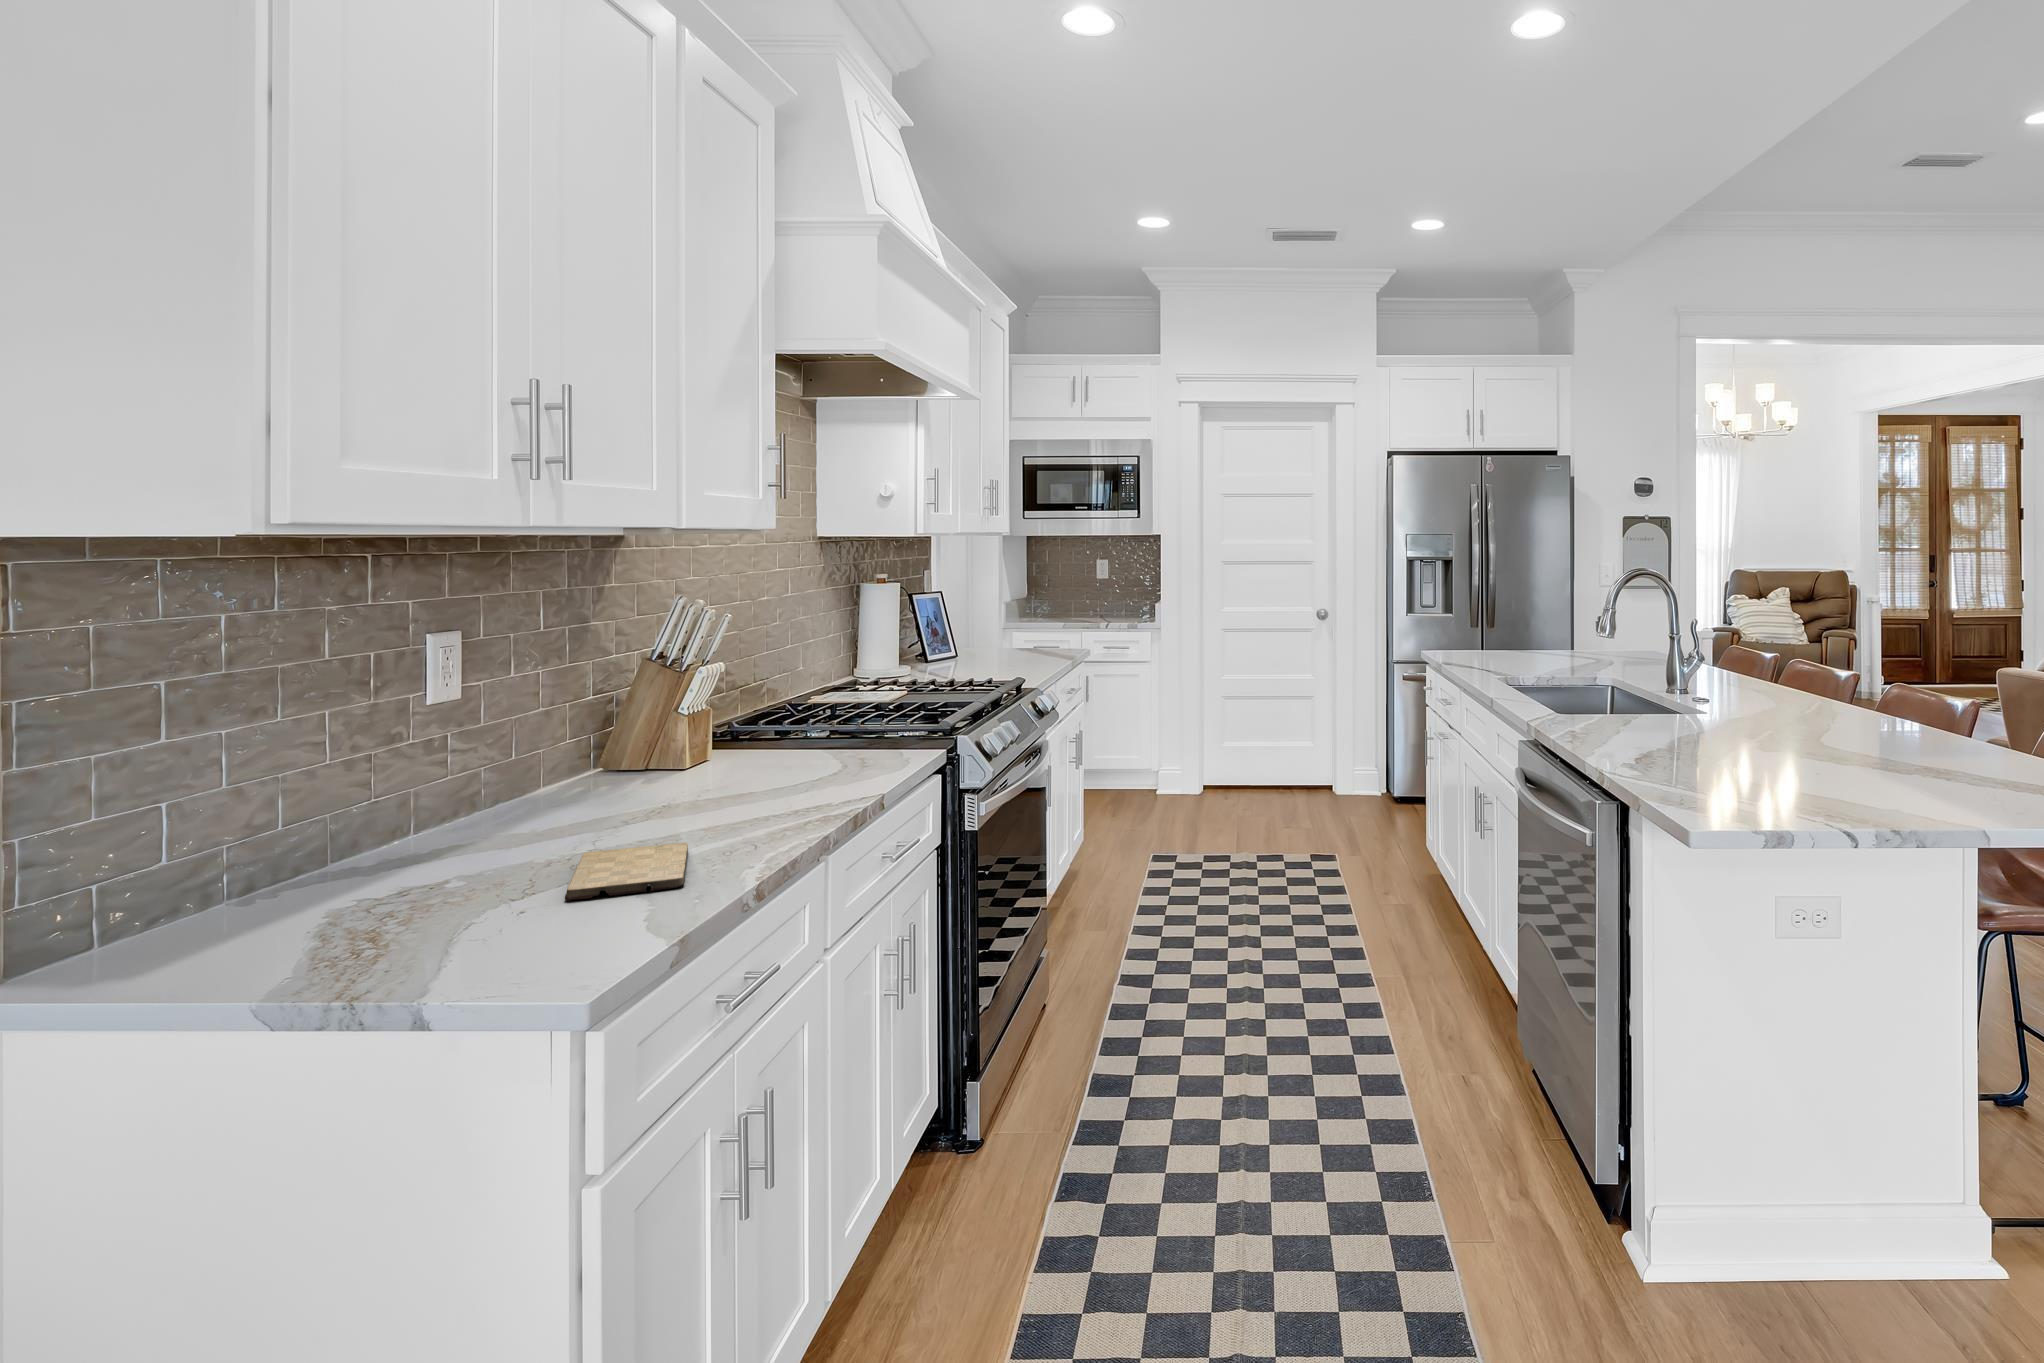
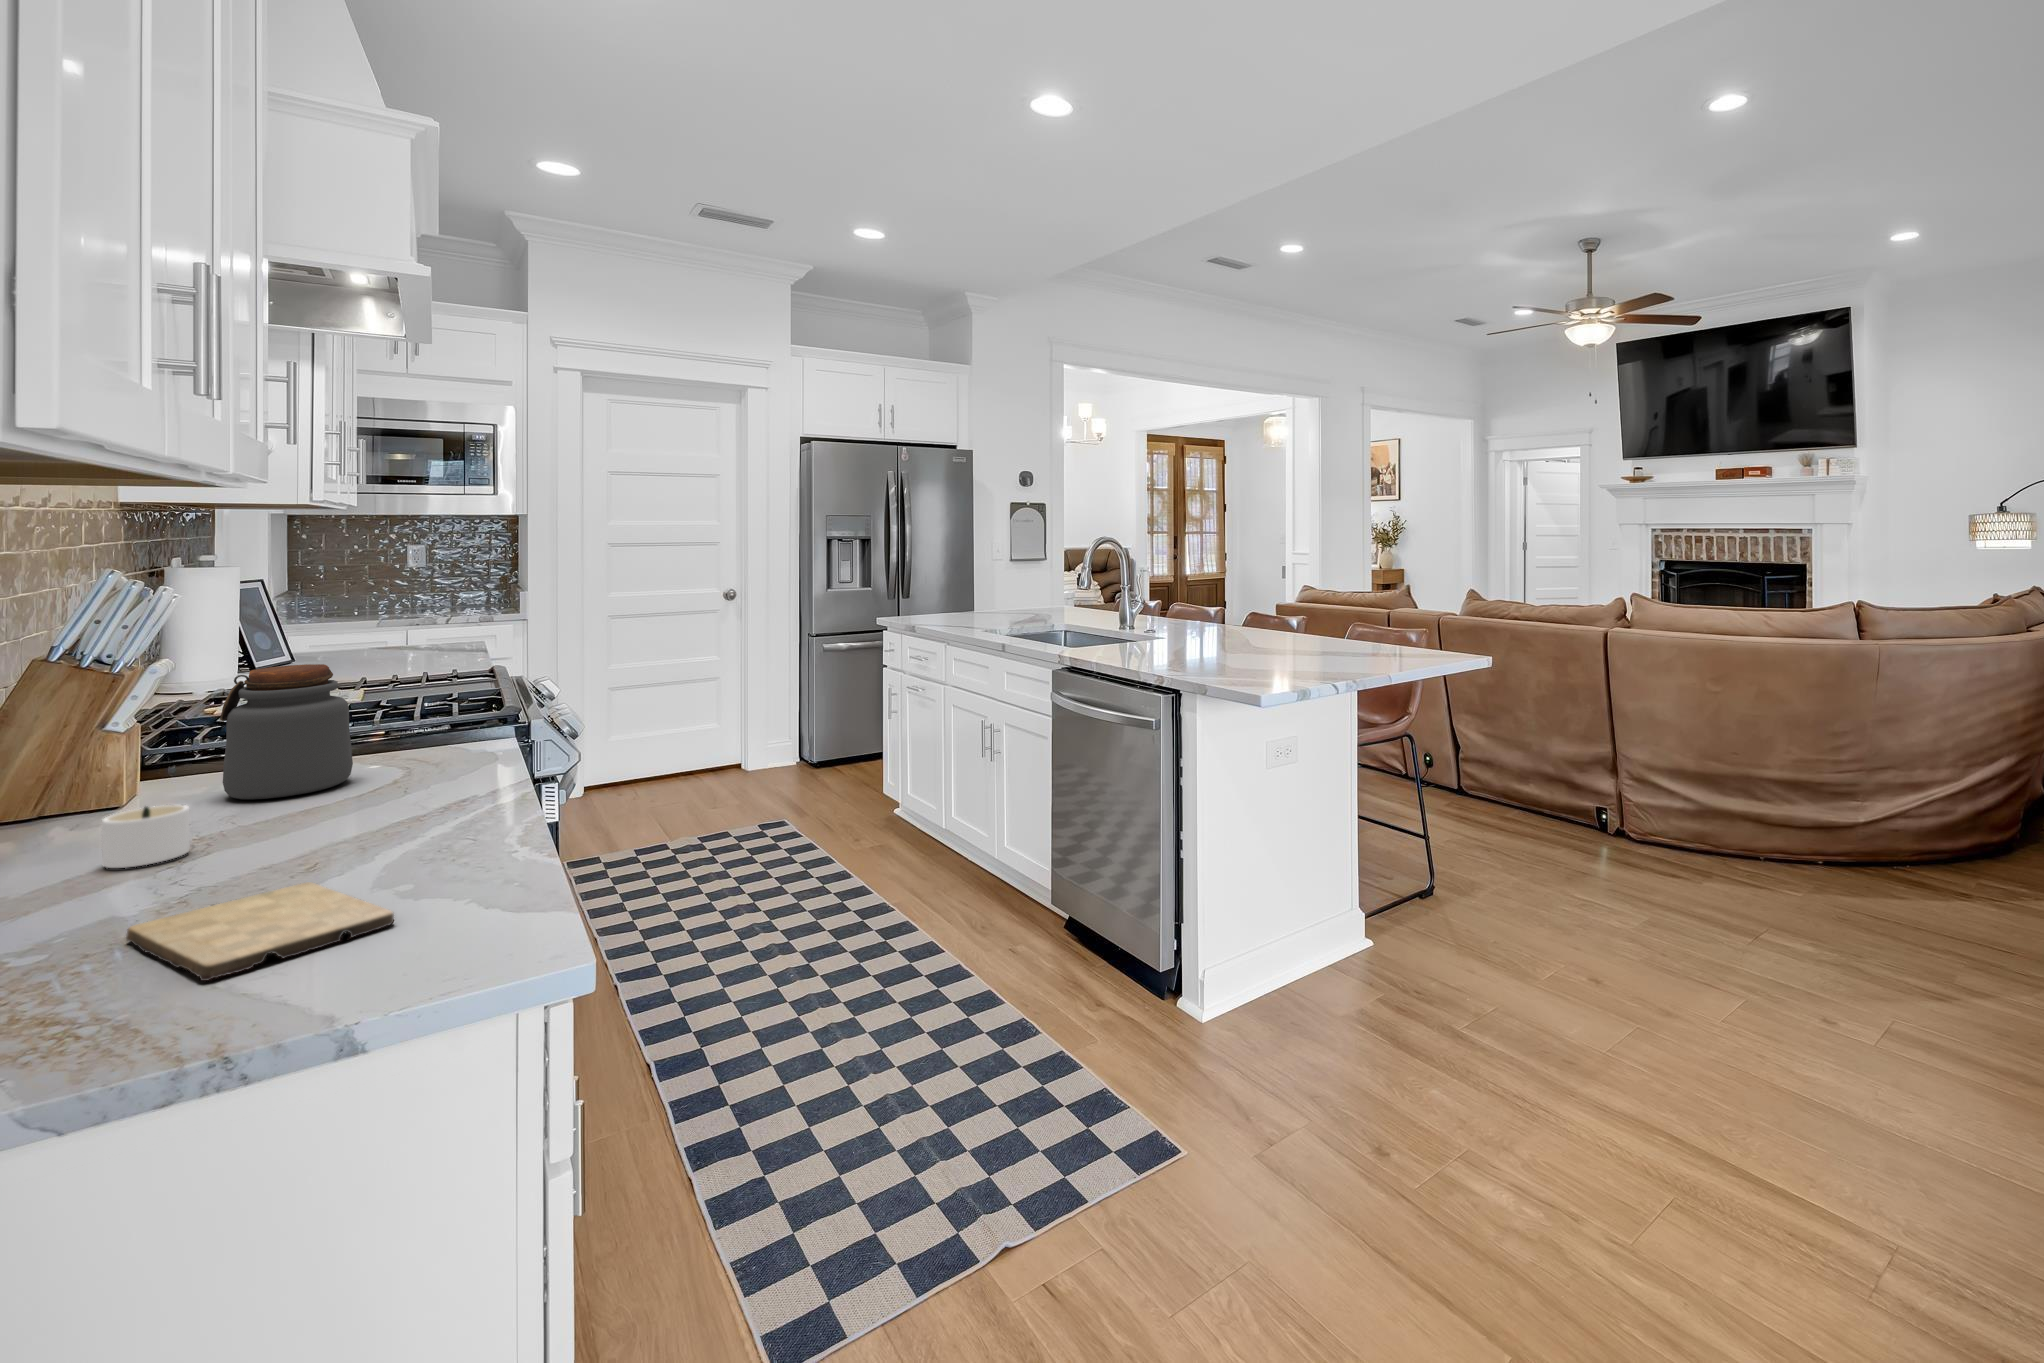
jar: none [754,673,829,774] -> present [220,664,353,799]
candle: none [645,770,706,811] -> present [102,805,190,868]

